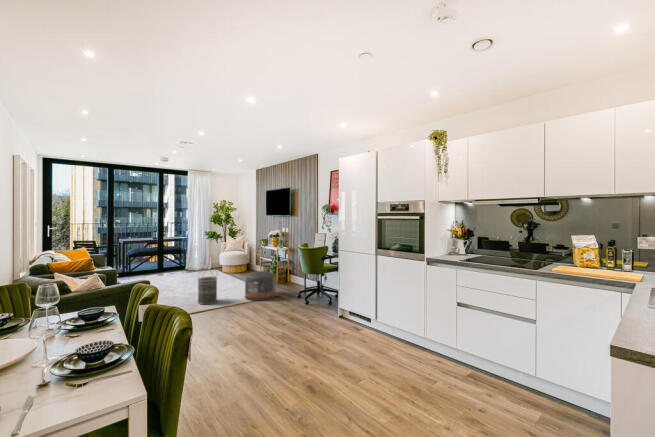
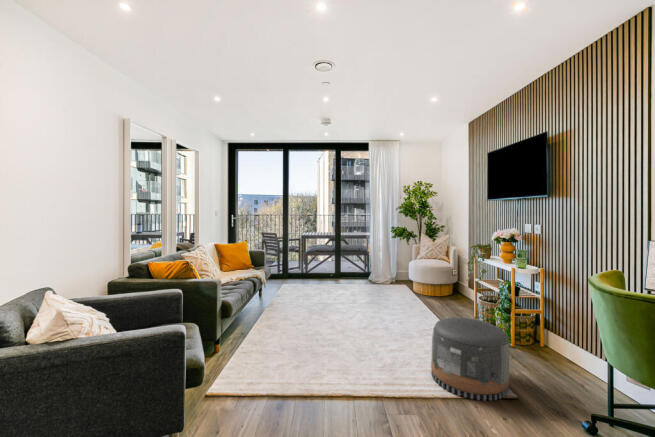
basket: present [198,276,217,304] -> none [338,294,374,371]

